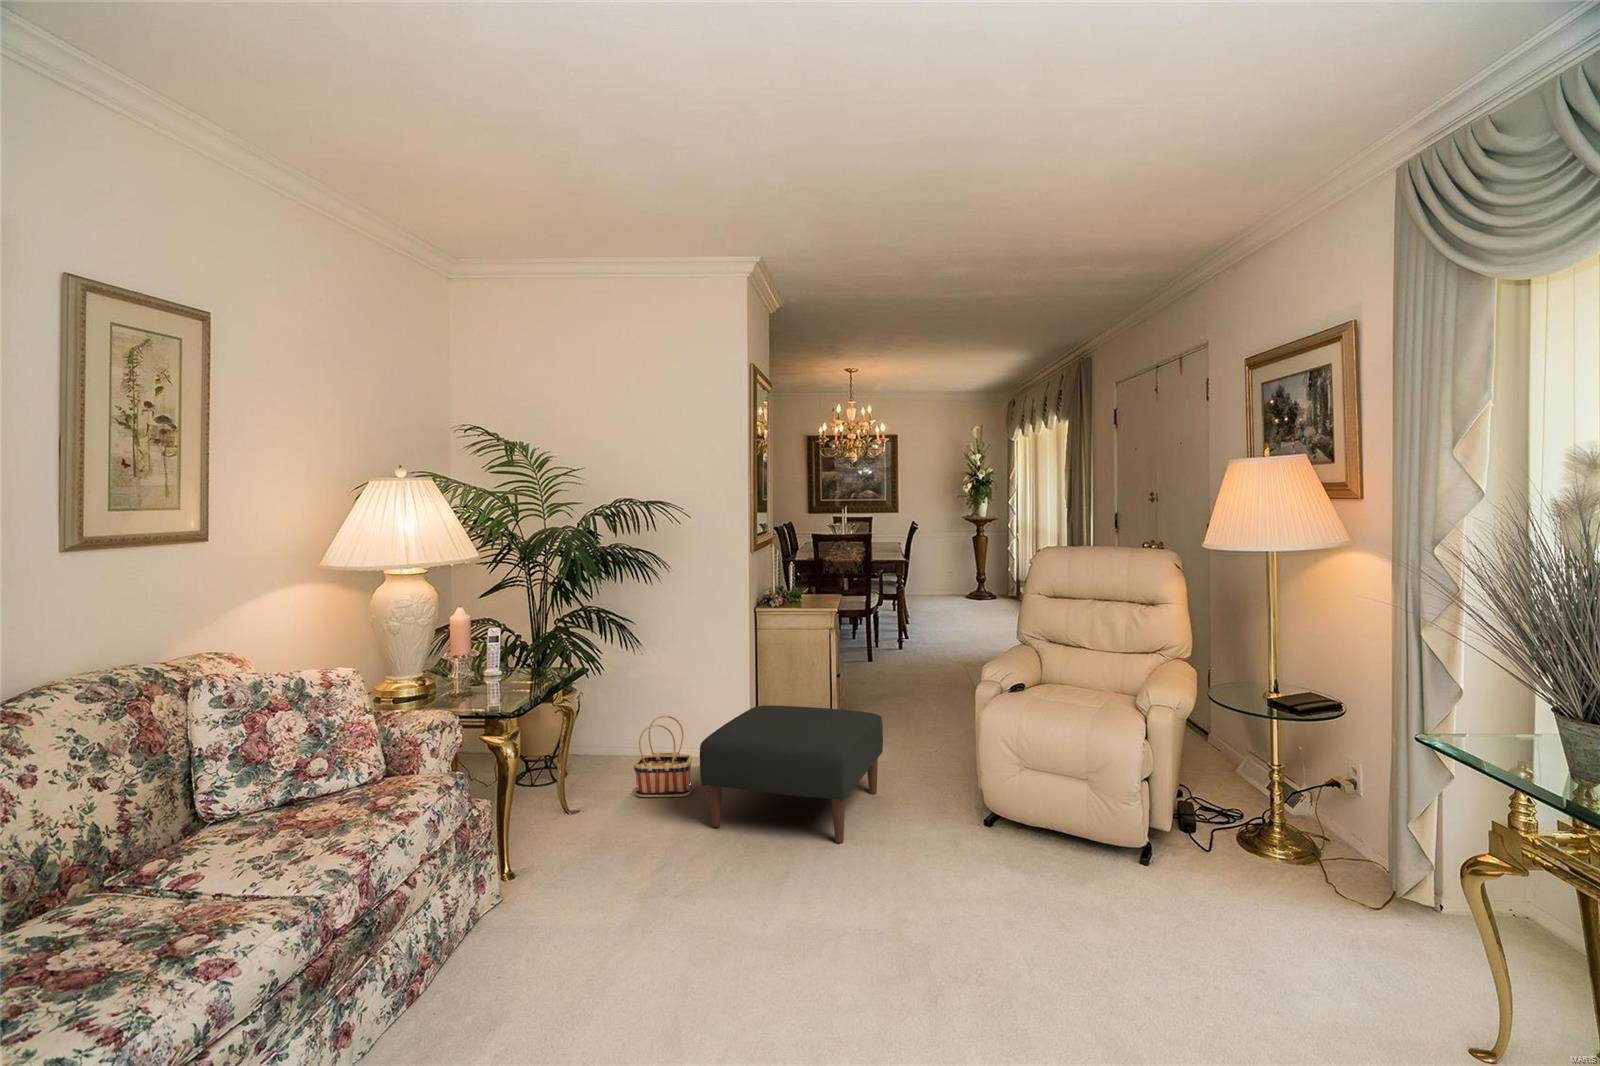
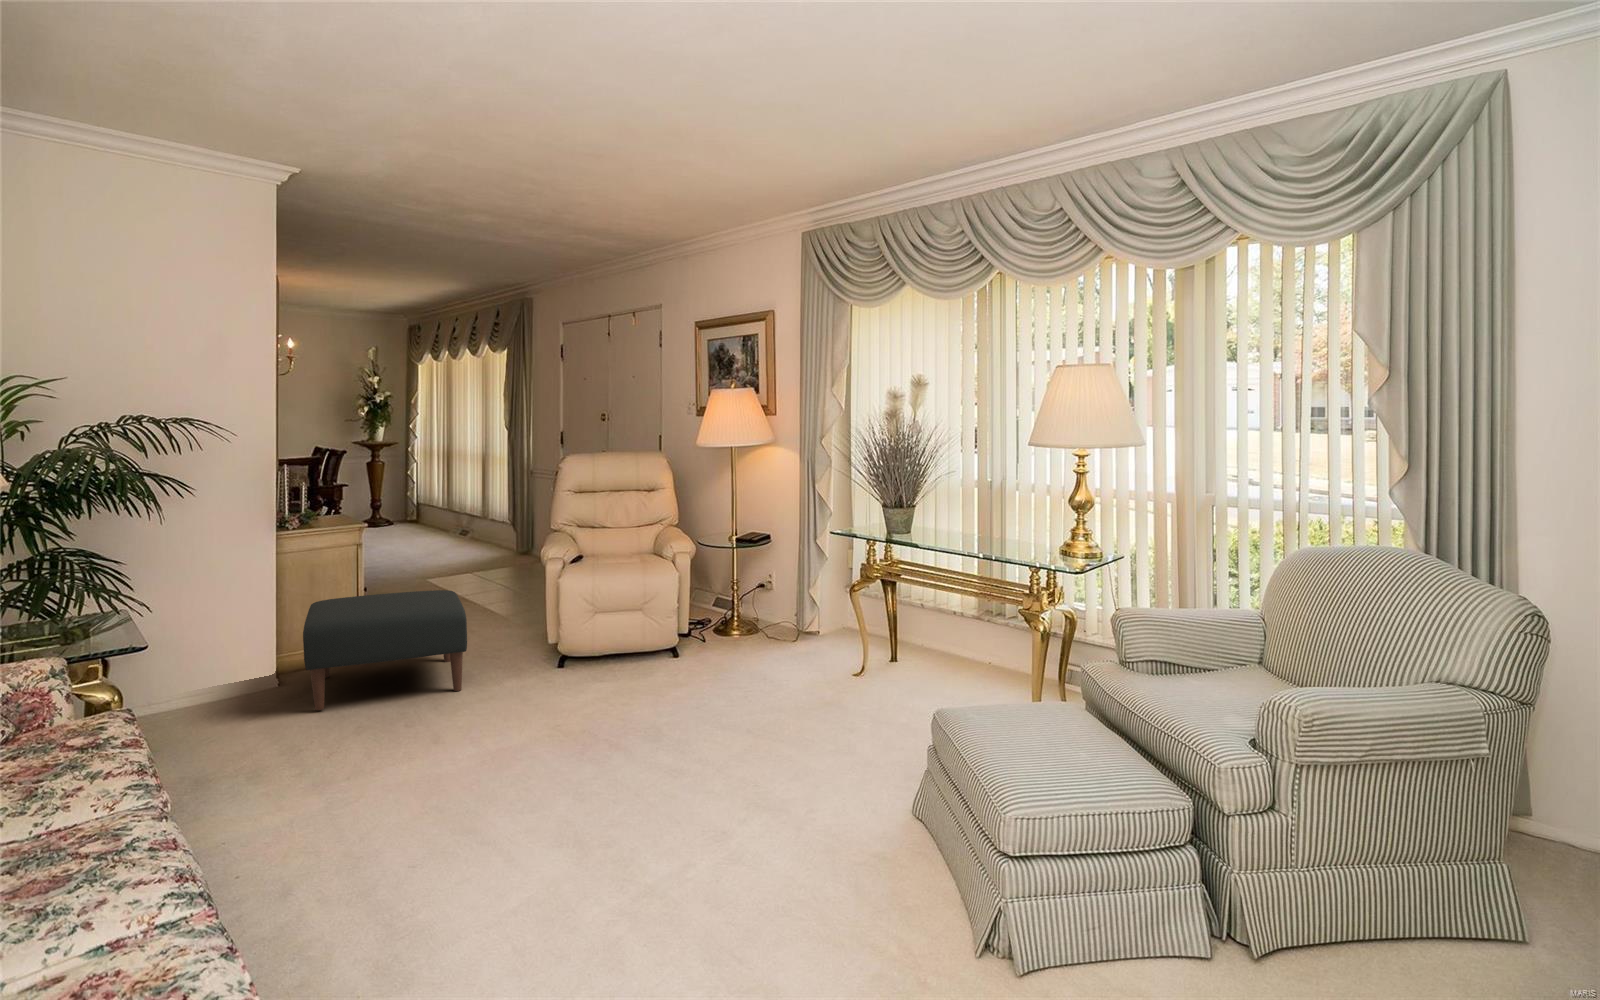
basket: present [634,716,692,797] -> none [168,625,247,716]

